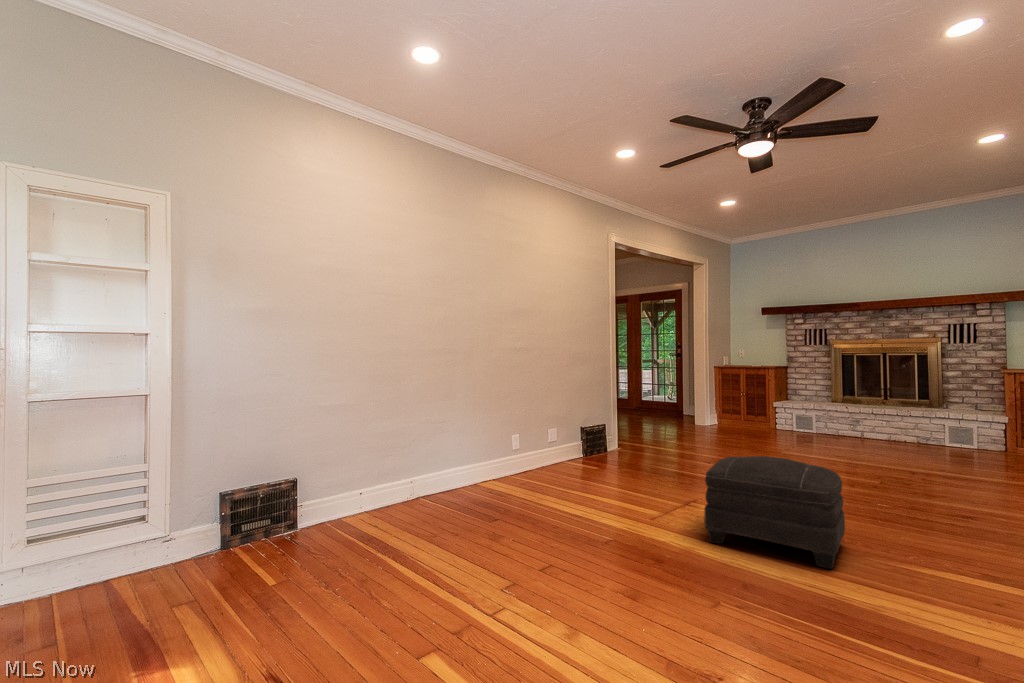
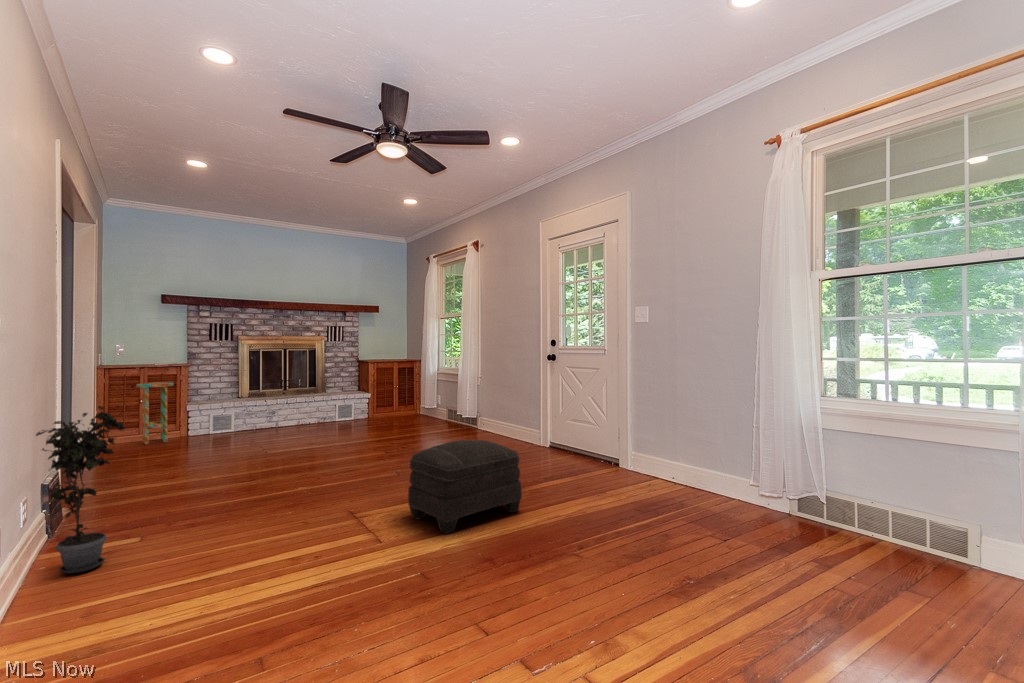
side table: none [730,380,757,430] -> present [136,382,174,445]
potted plant: none [533,383,581,473] -> present [36,406,124,574]

